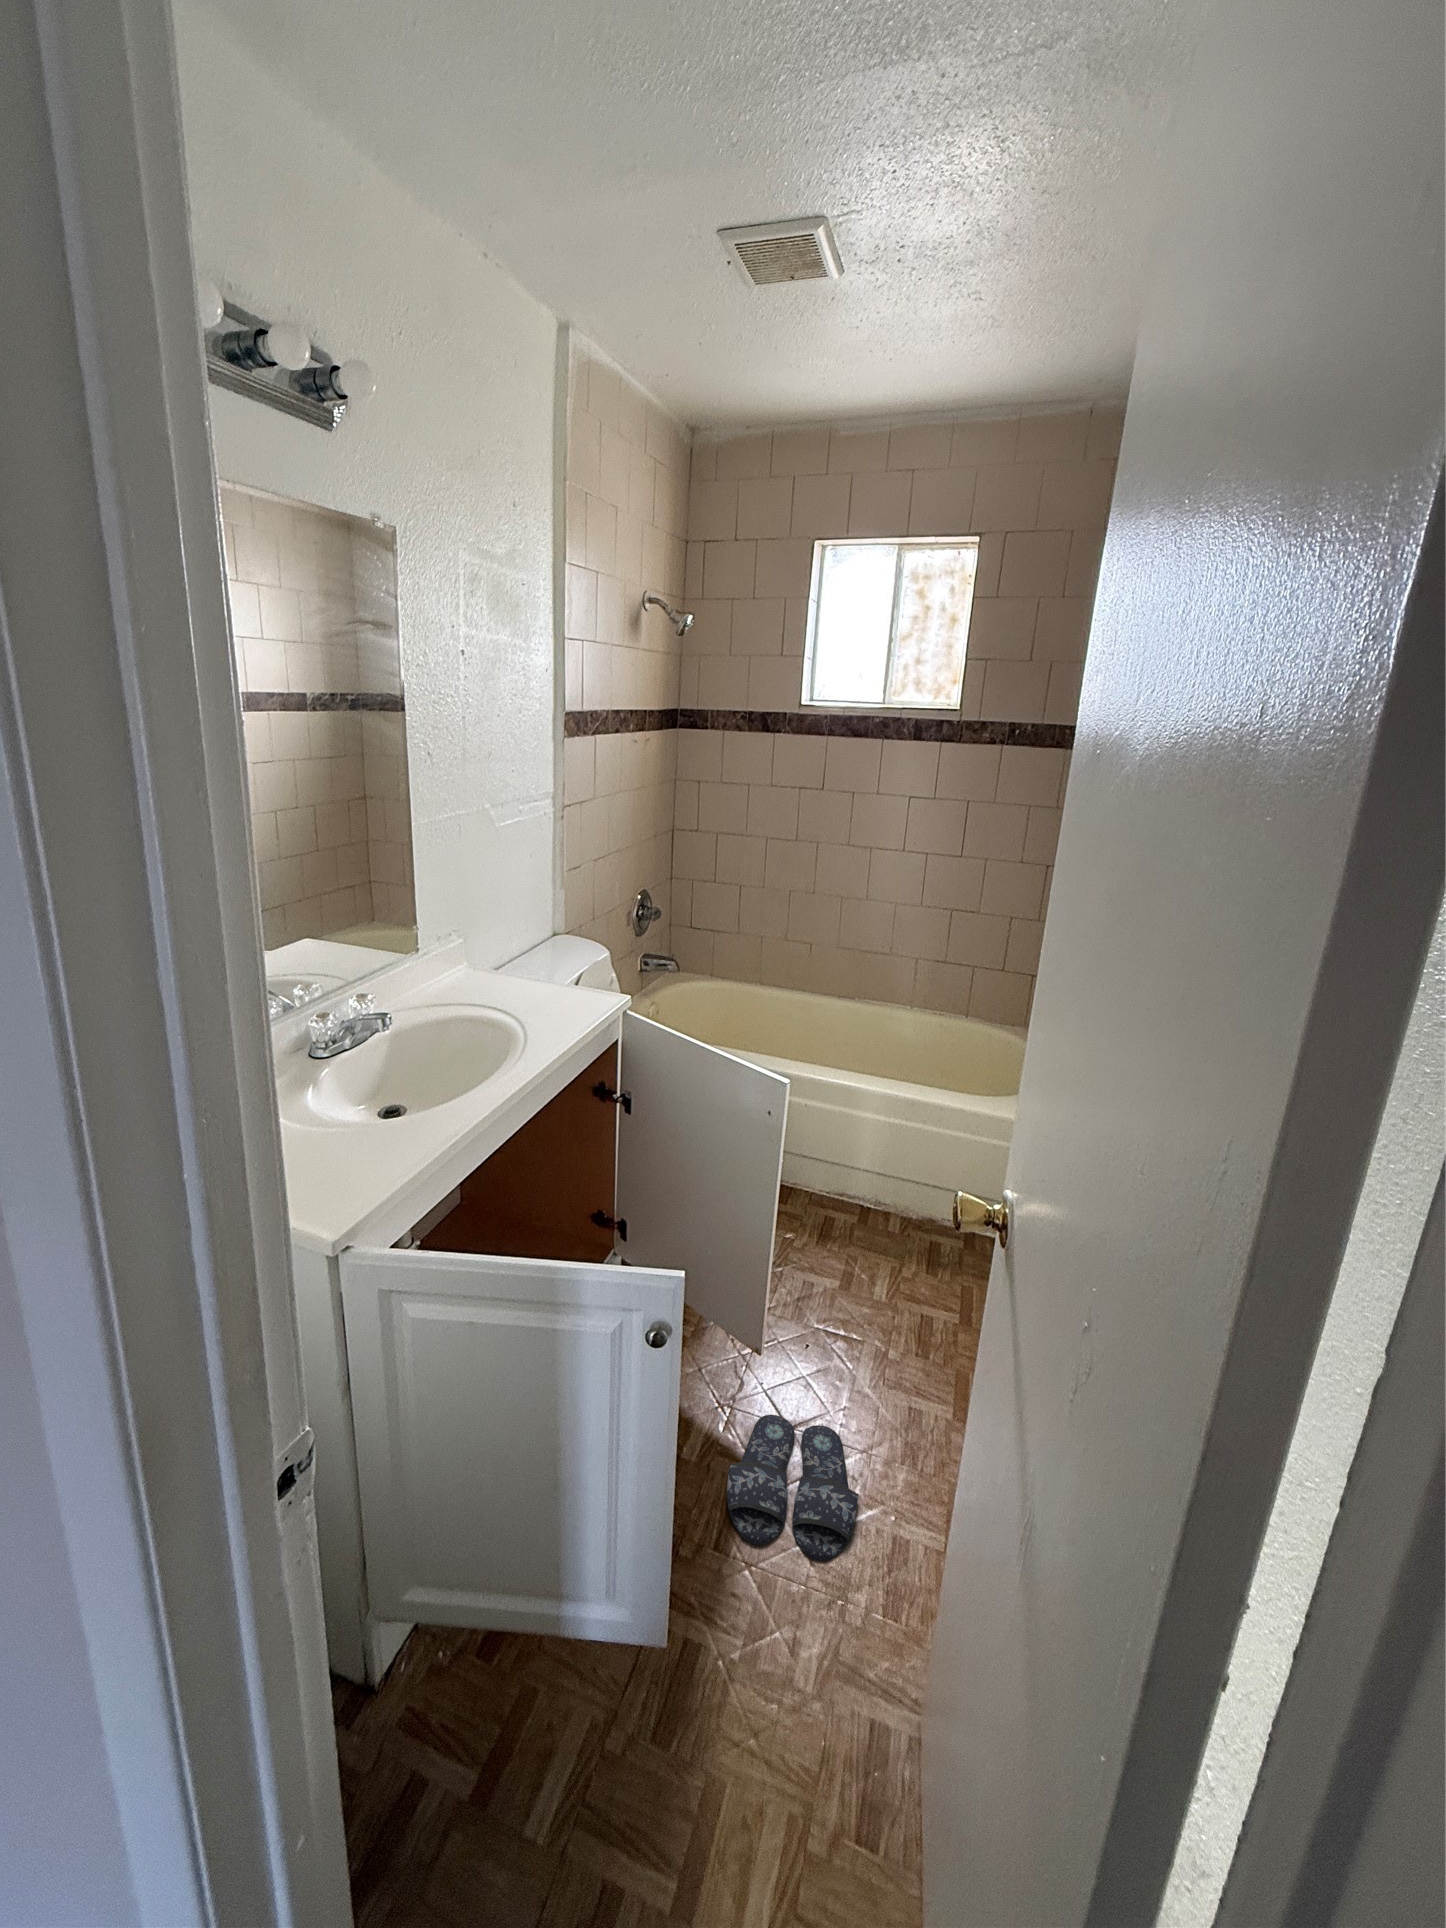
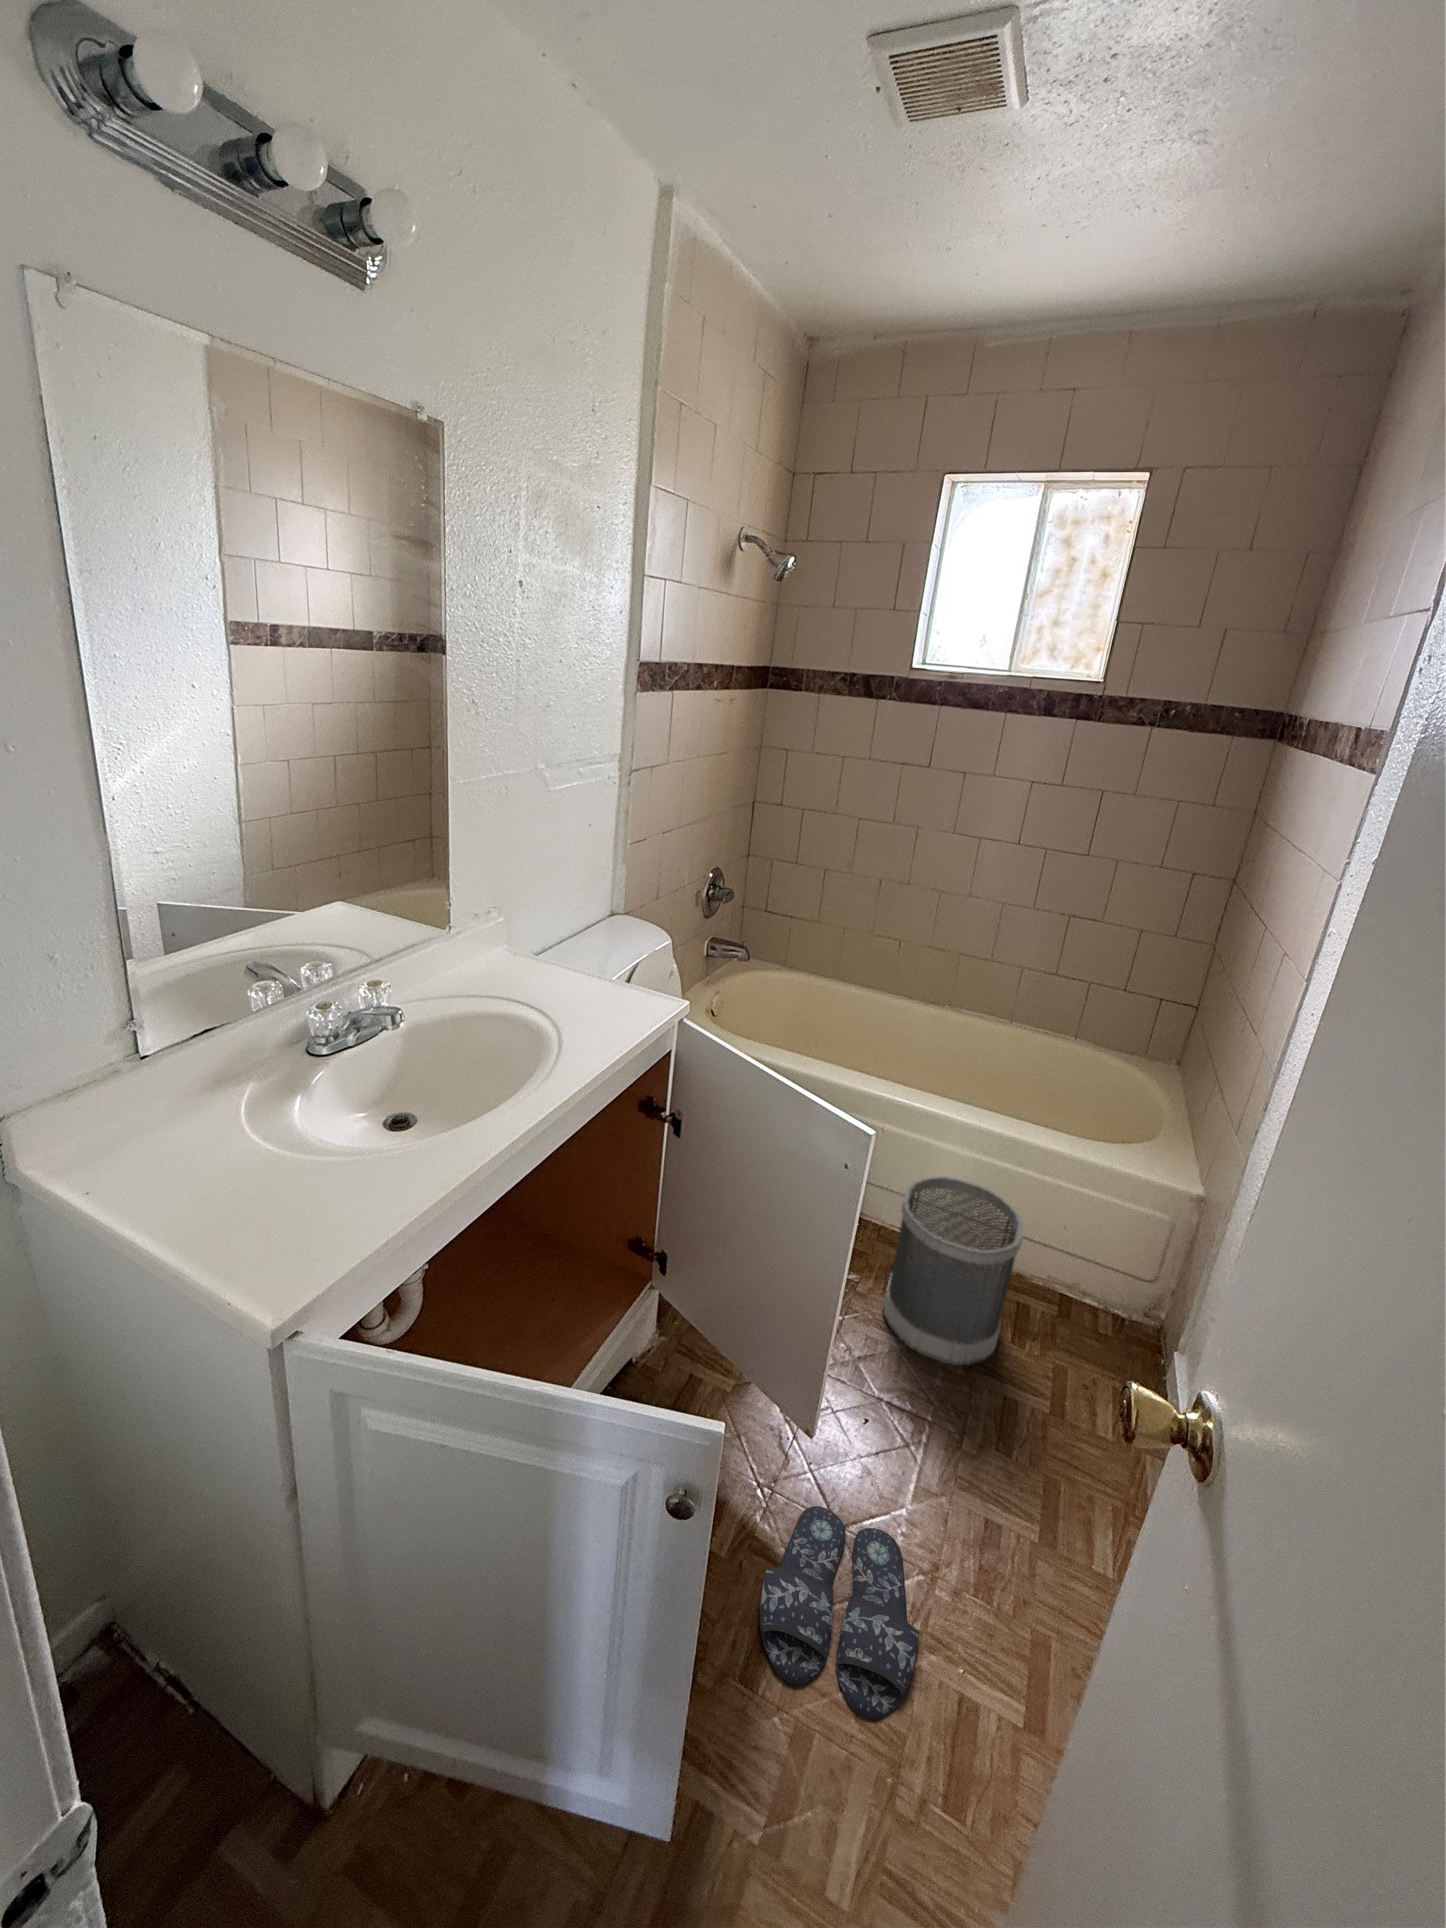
wastebasket: none [817,1138,926,1297] -> present [883,1176,1023,1366]

